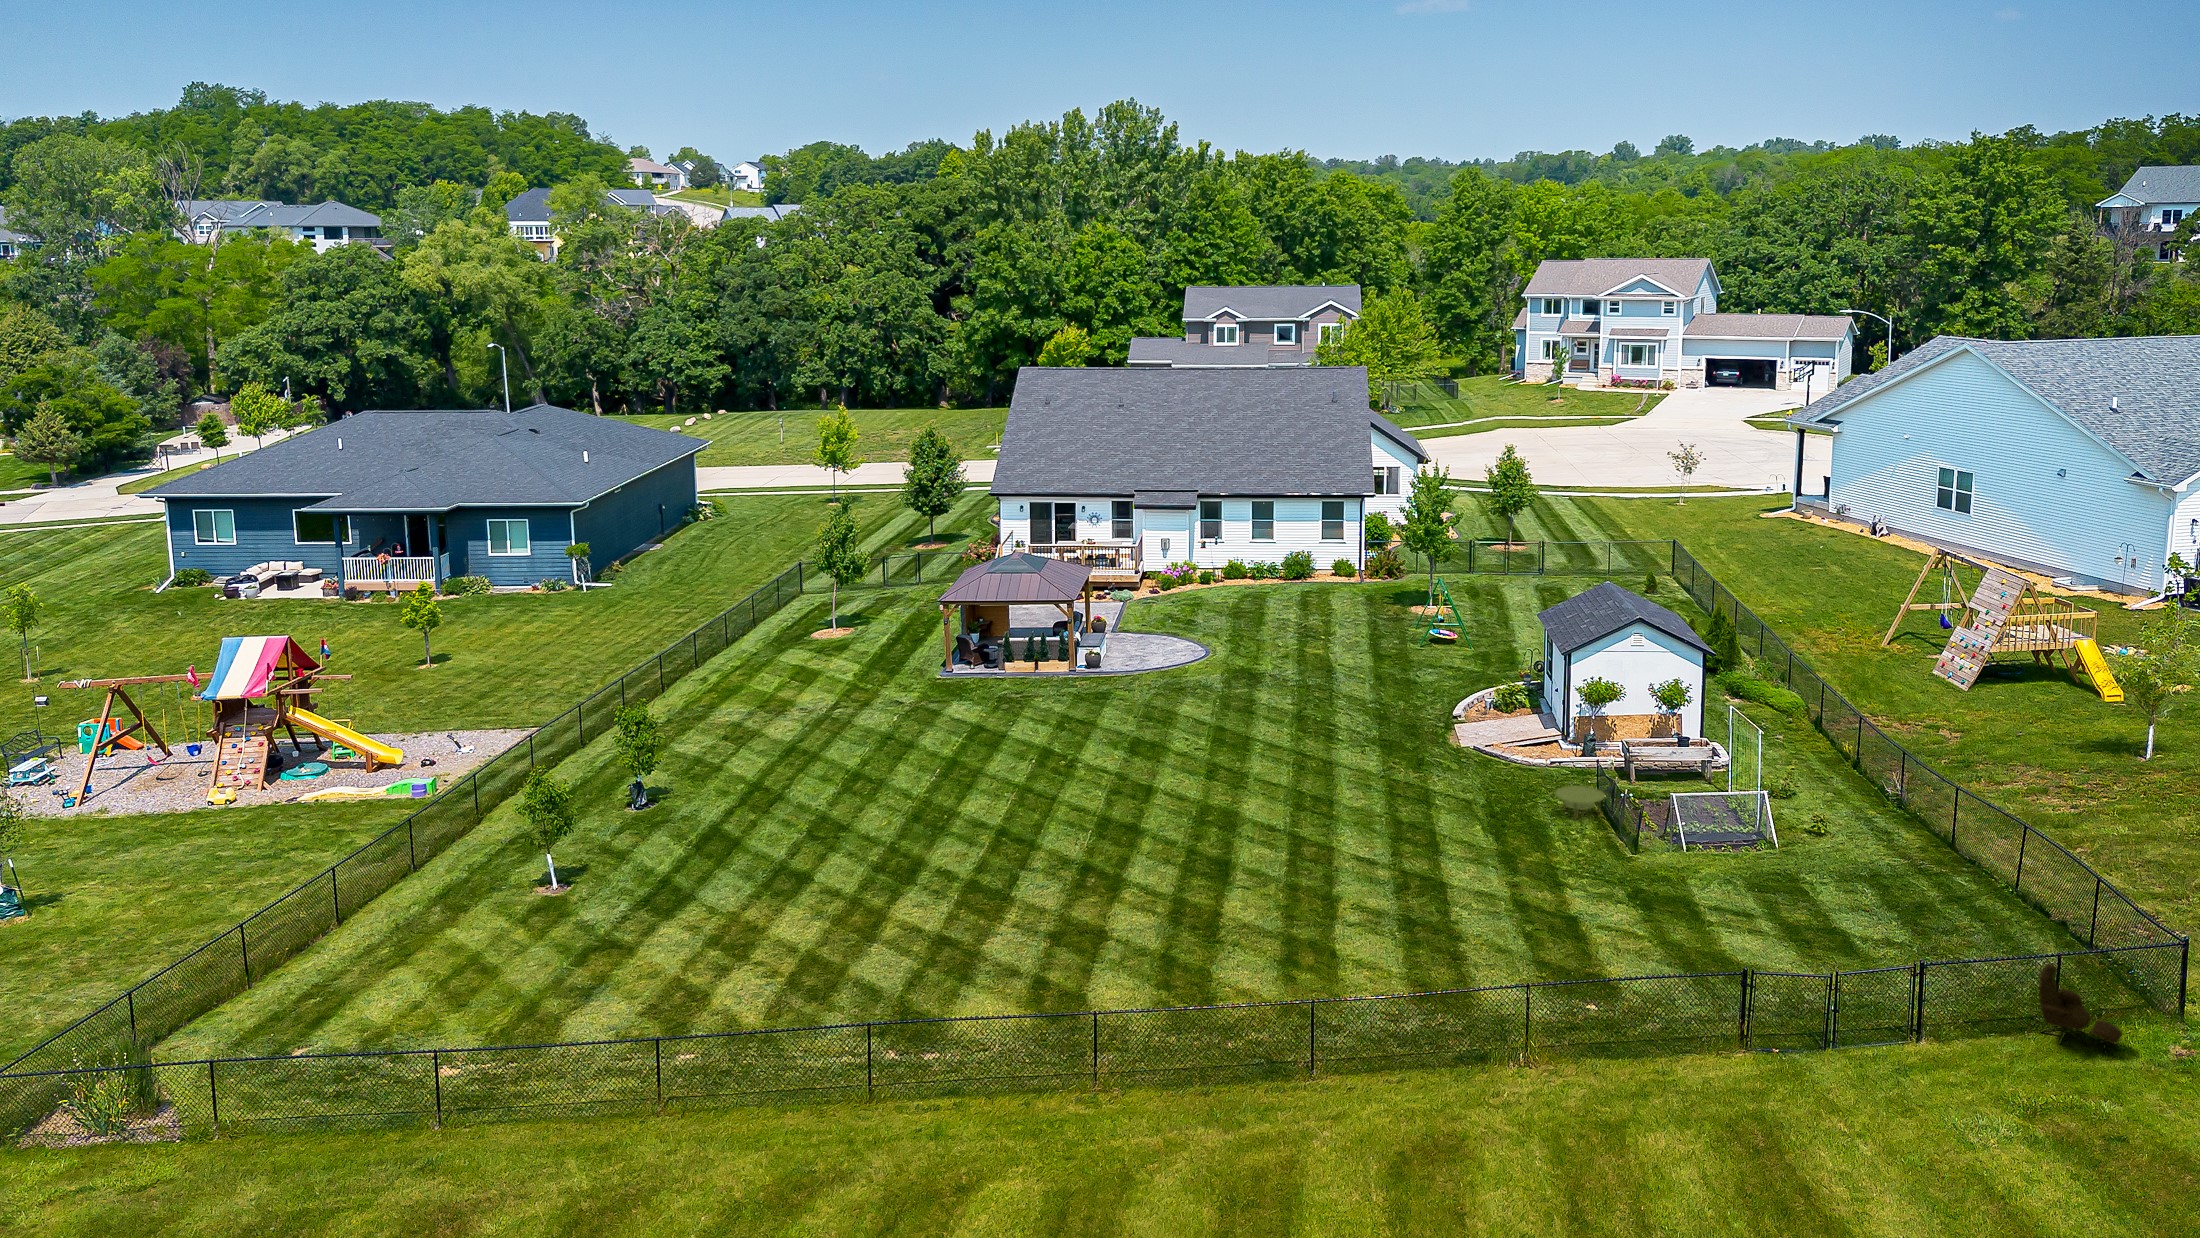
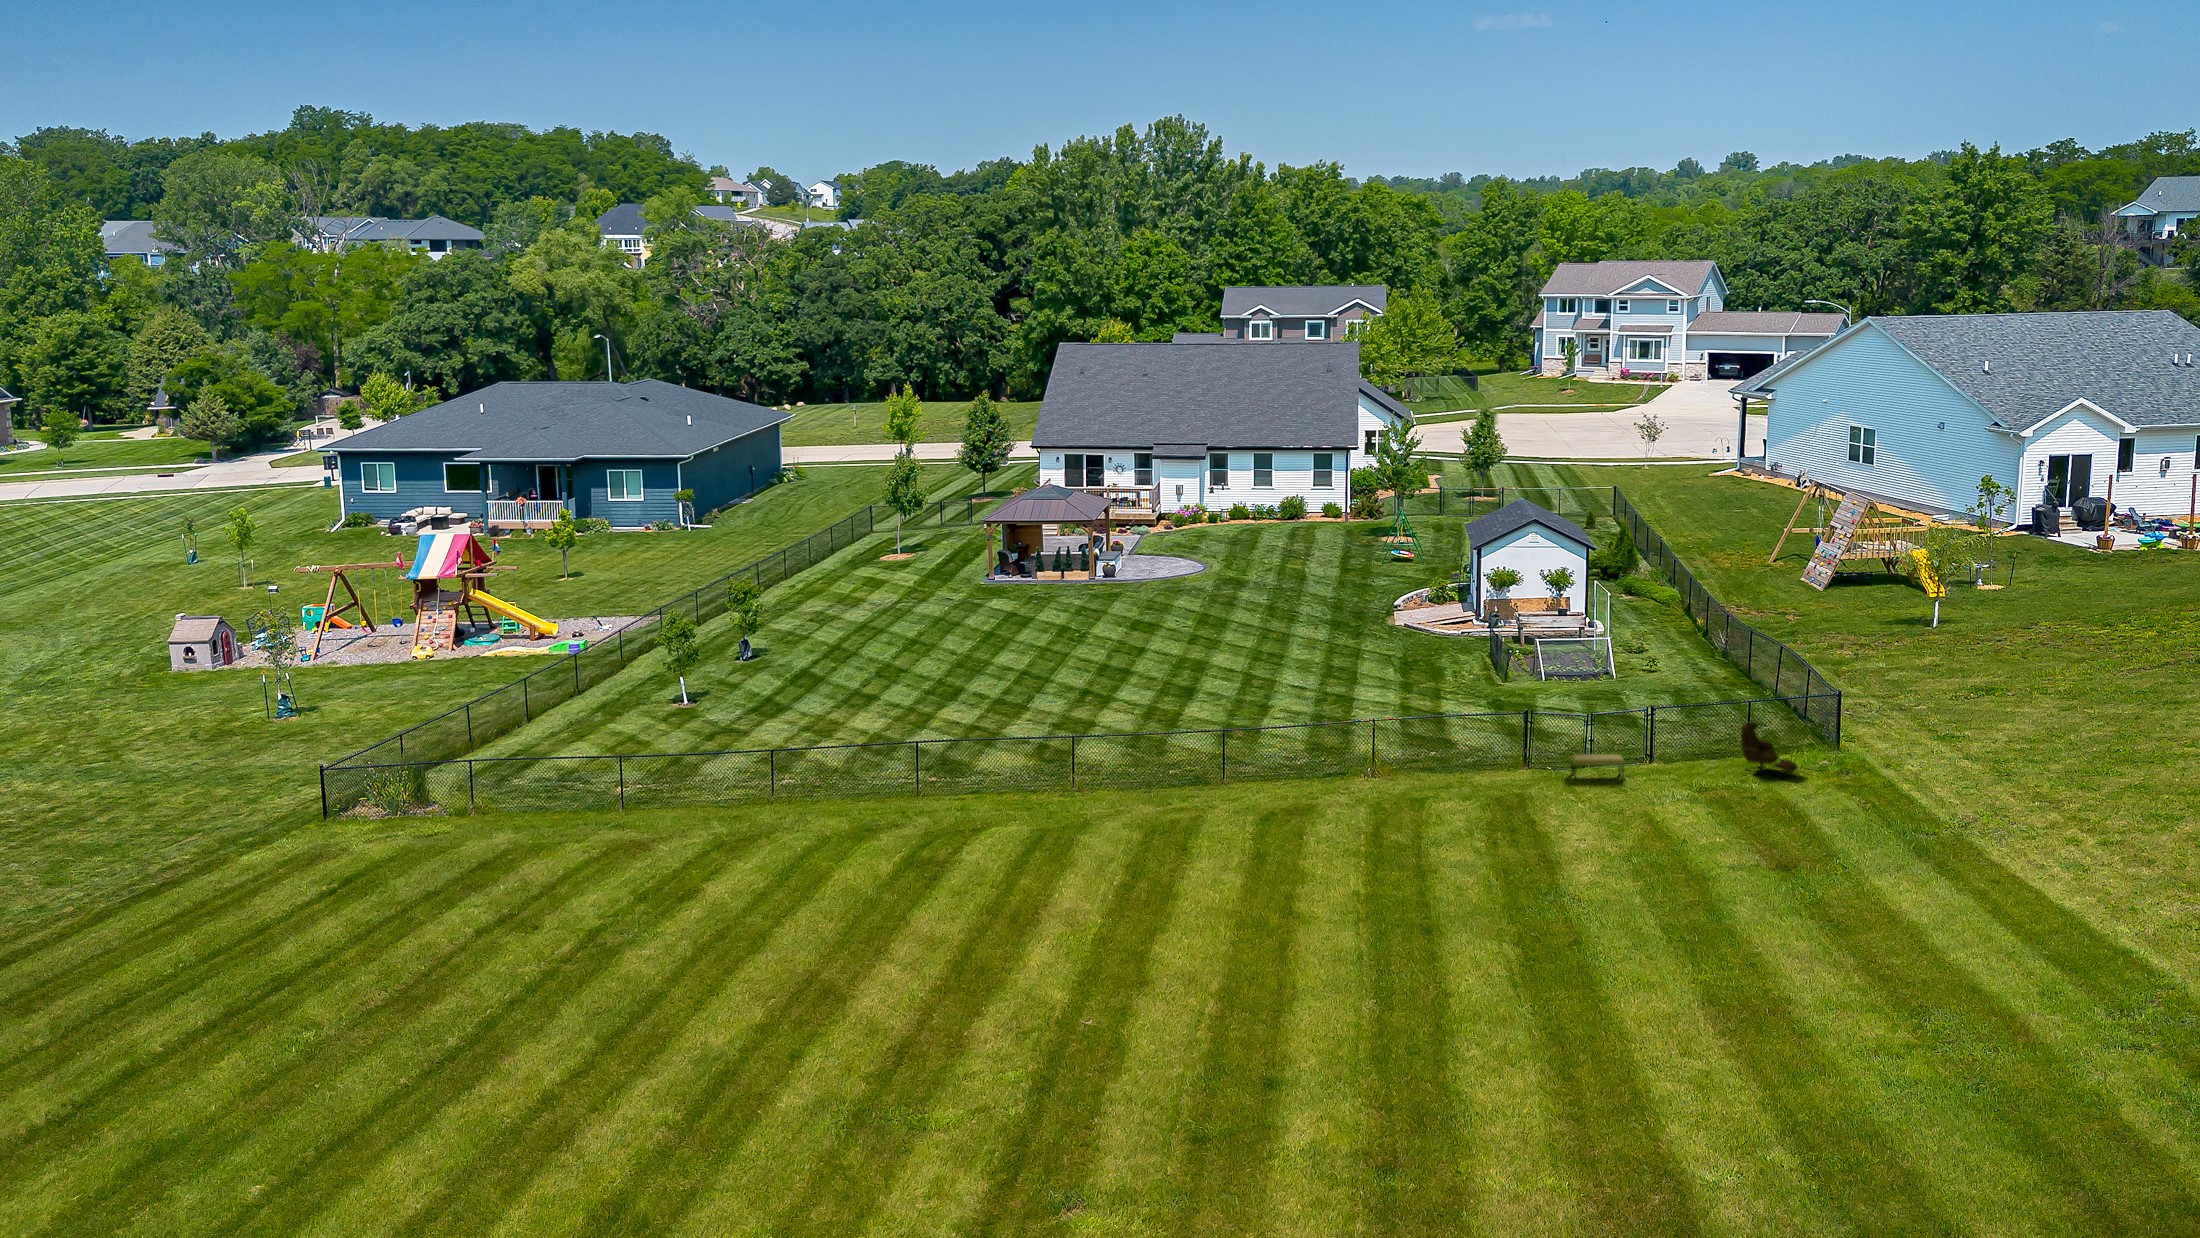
round table: present [1555,786,1605,820] -> none [1452,643,1491,666]
bench: none [1800,1016,1882,1055] -> present [1571,754,1625,779]

